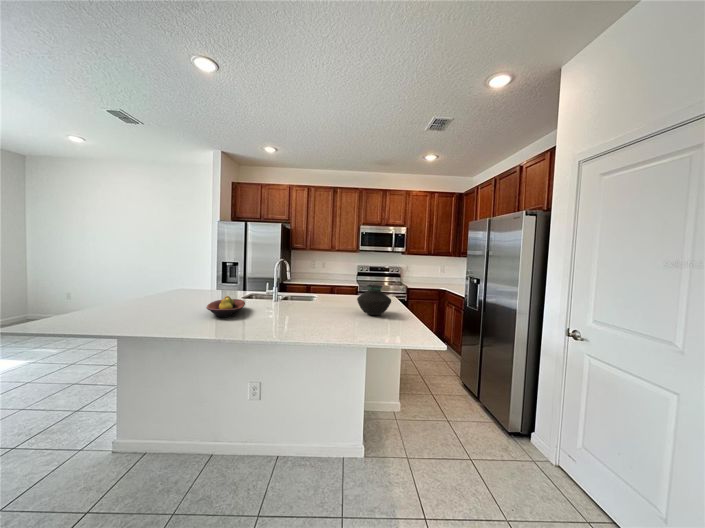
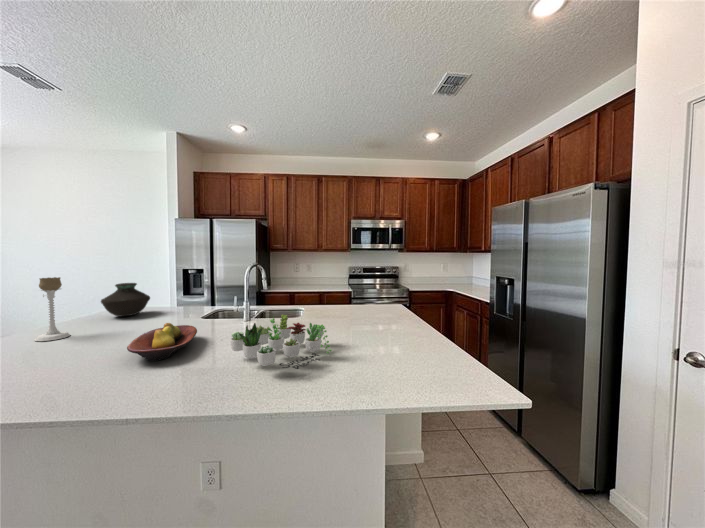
candle holder: none [141,263,161,305] -> present [34,277,70,341]
vase: present [357,285,391,315] -> present [101,283,150,316]
succulent plant: none [269,292,333,325] -> present [230,315,332,369]

